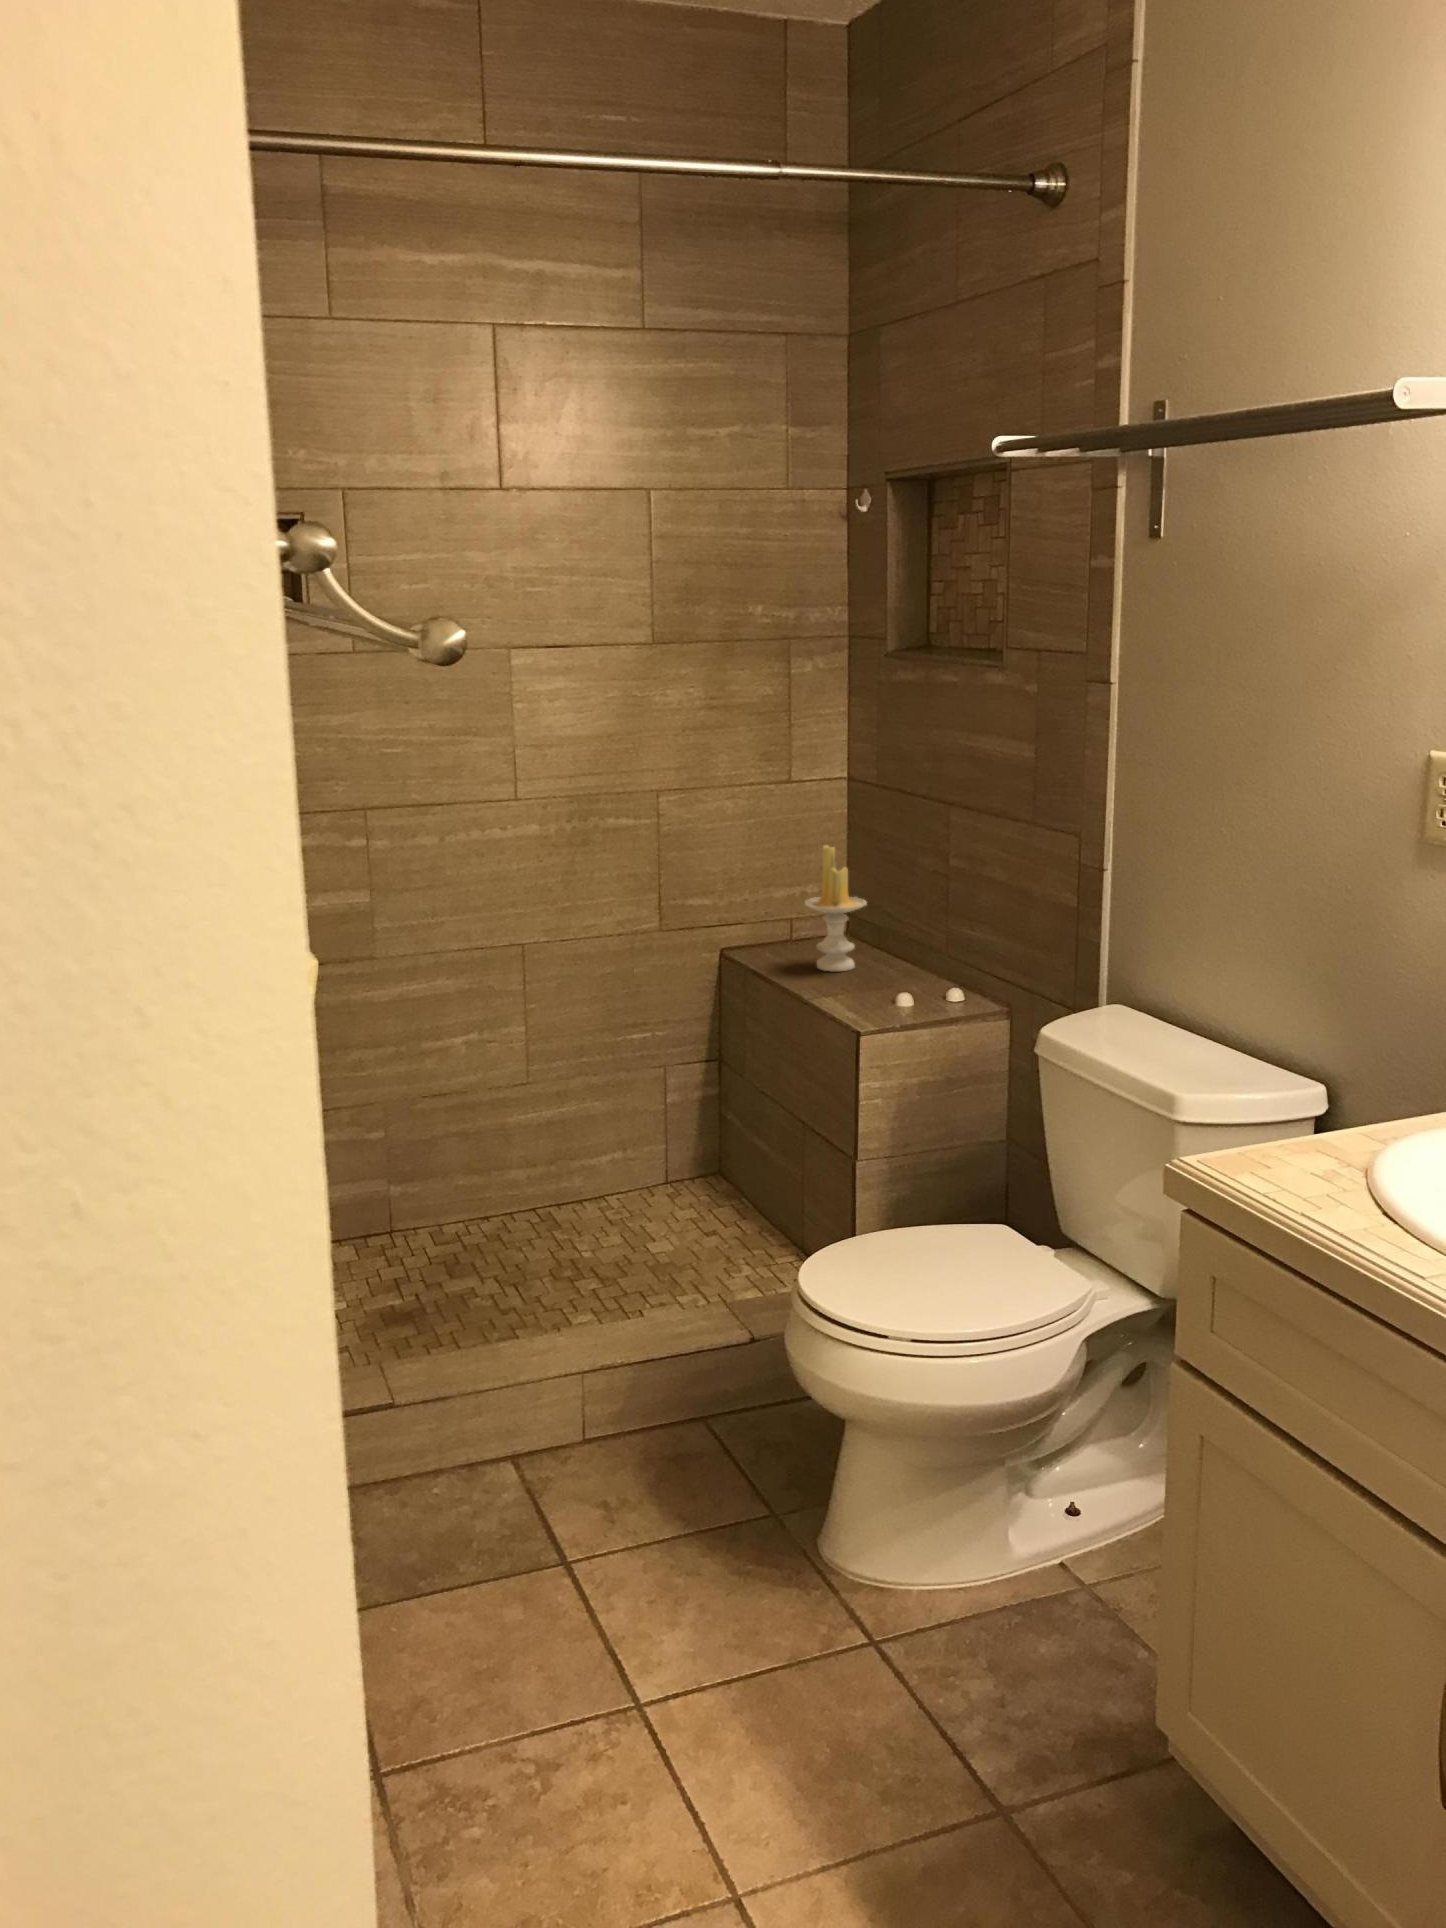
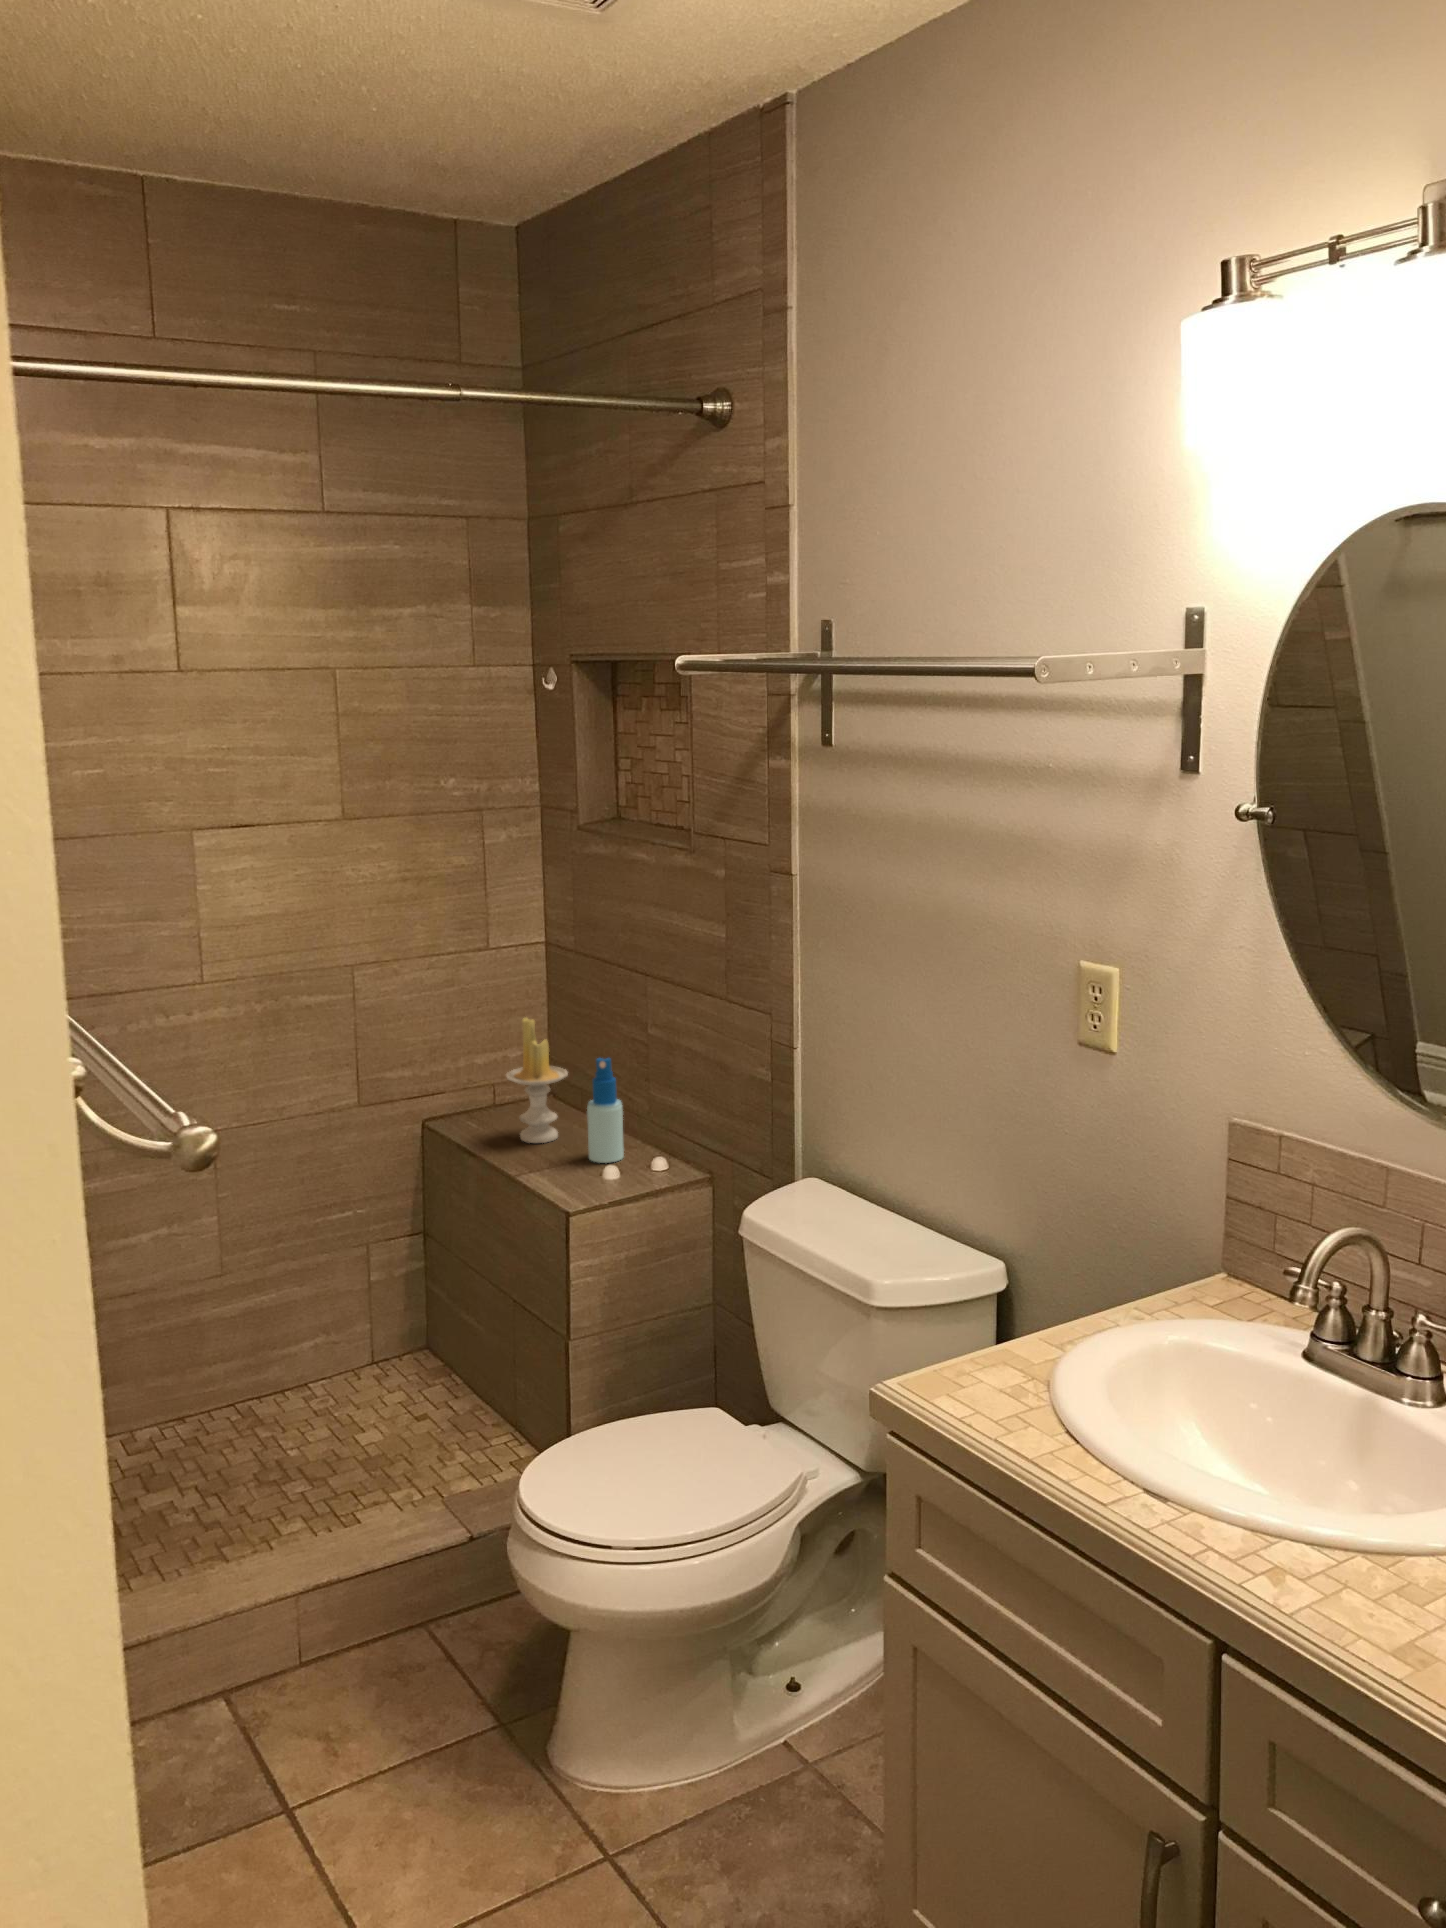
spray bottle: none [884,884,921,990] -> present [587,1058,624,1163]

